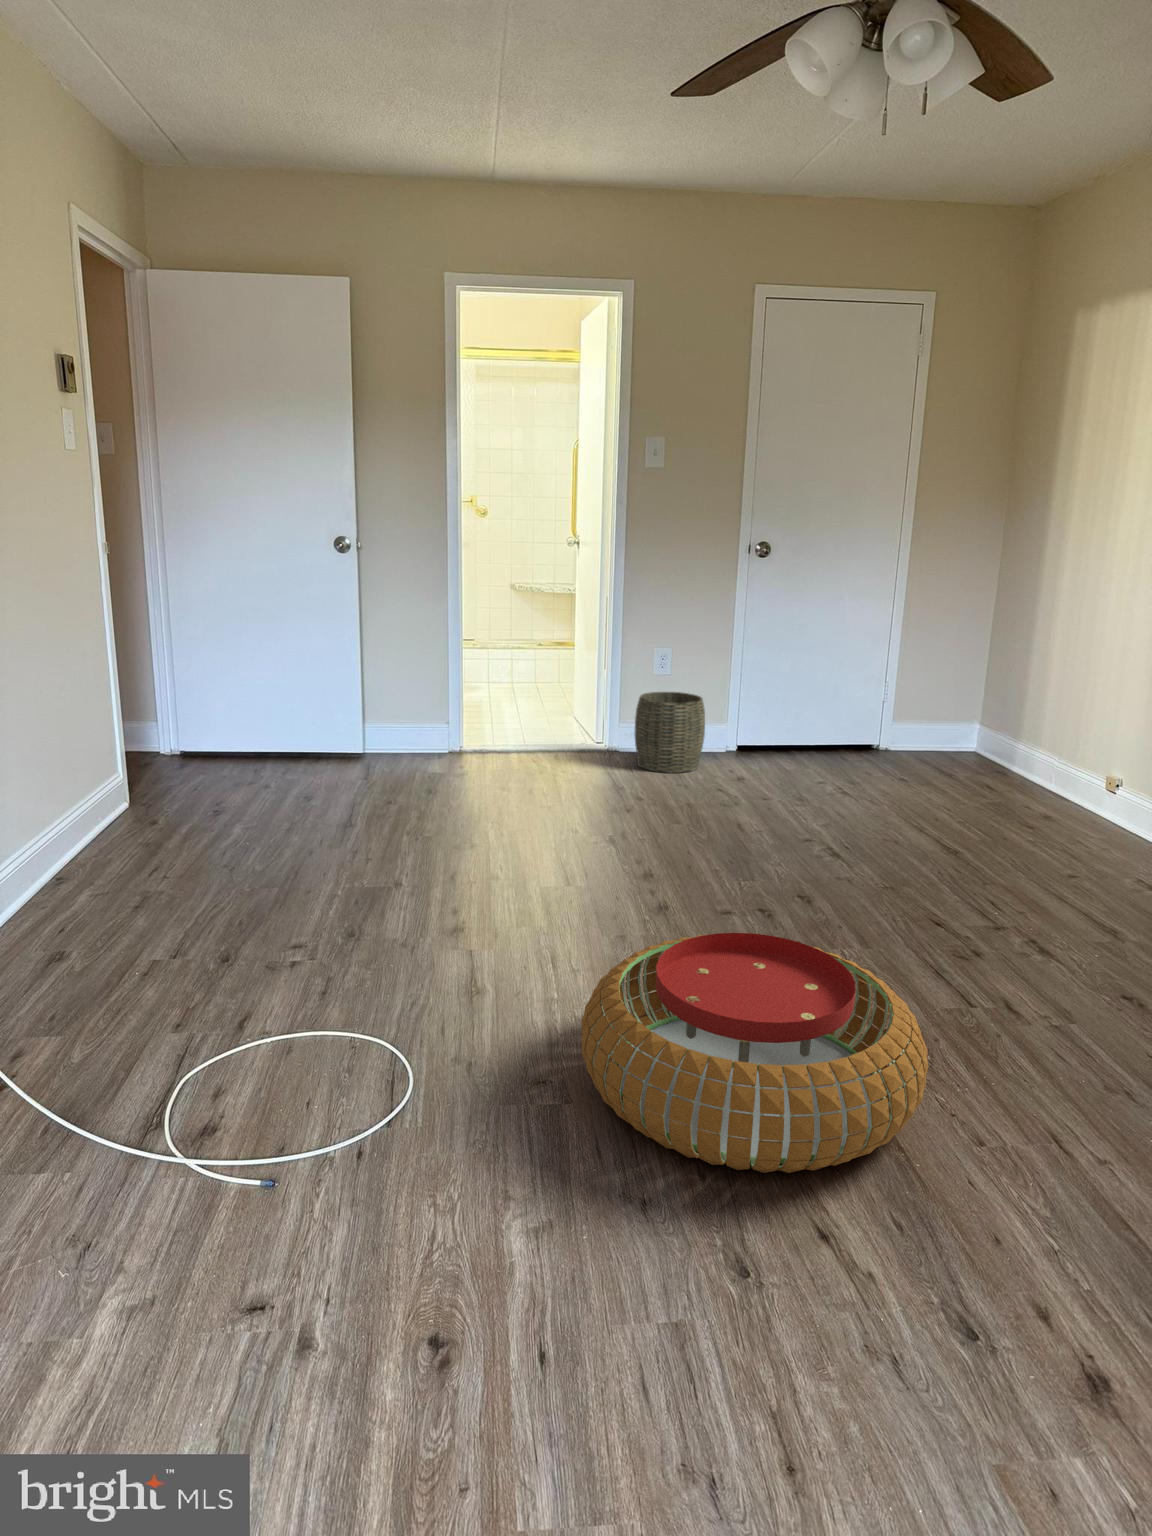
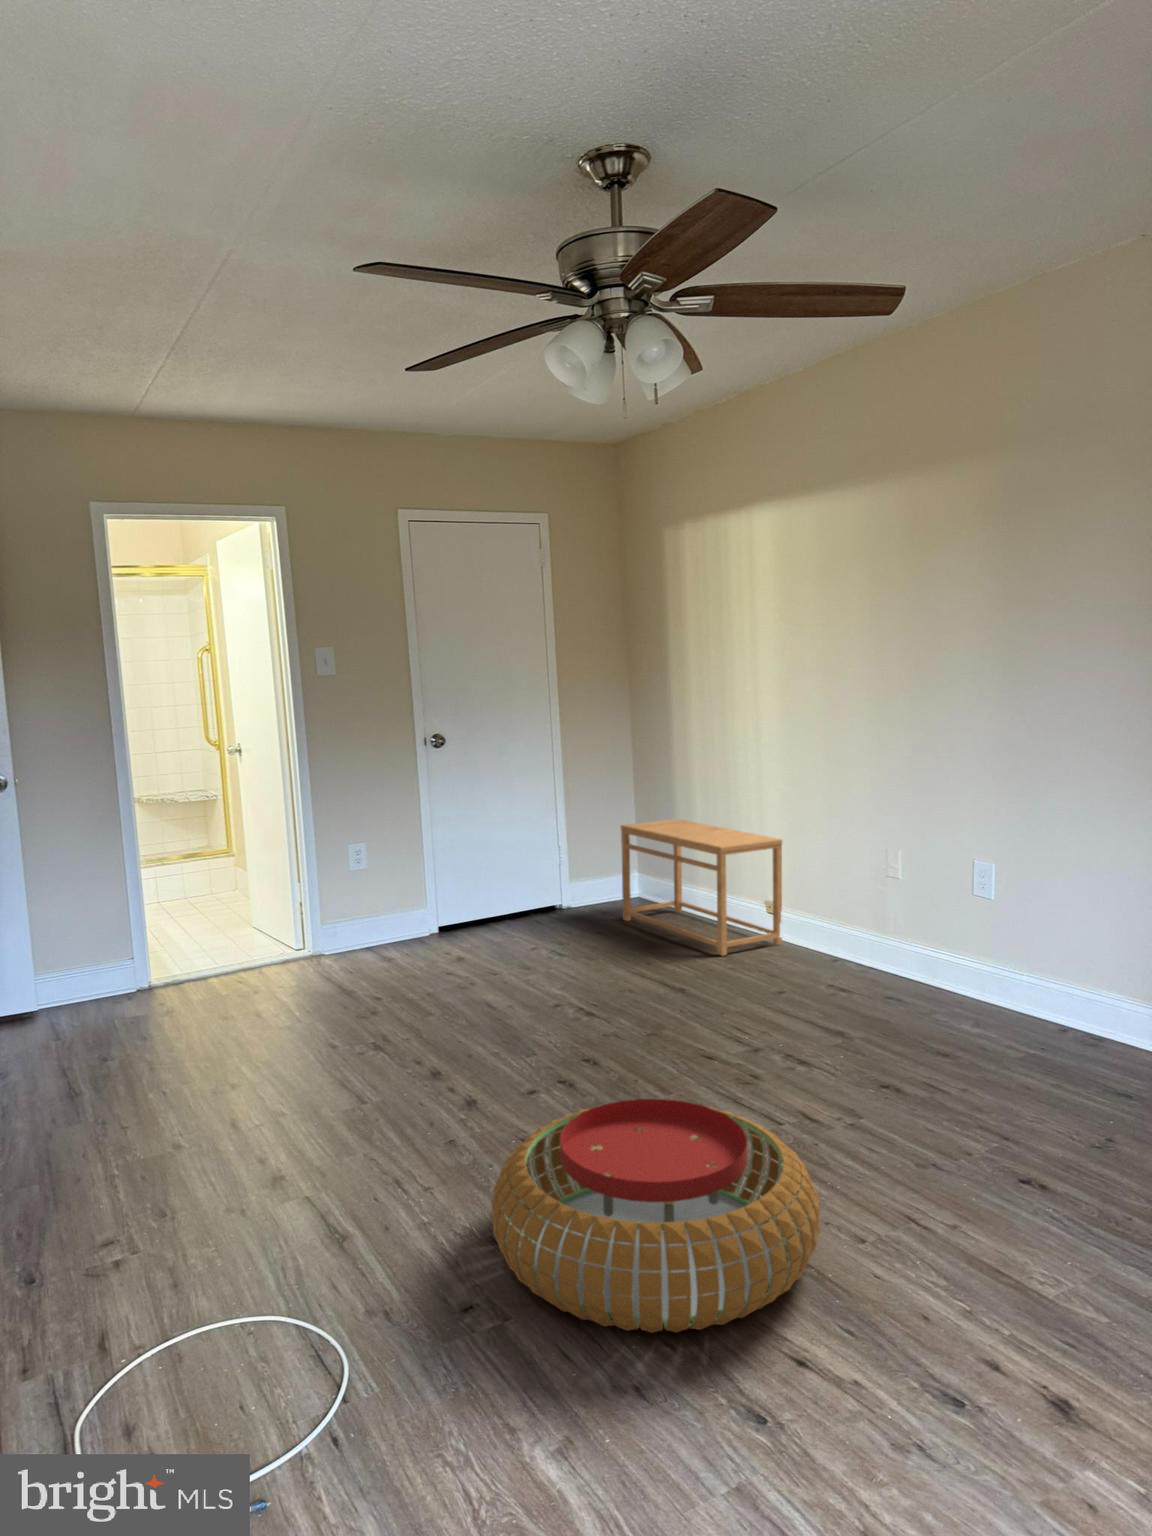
side table: none [934,668,1124,821] -> present [621,819,783,956]
woven basket: present [634,692,705,773] -> none [340,878,413,964]

